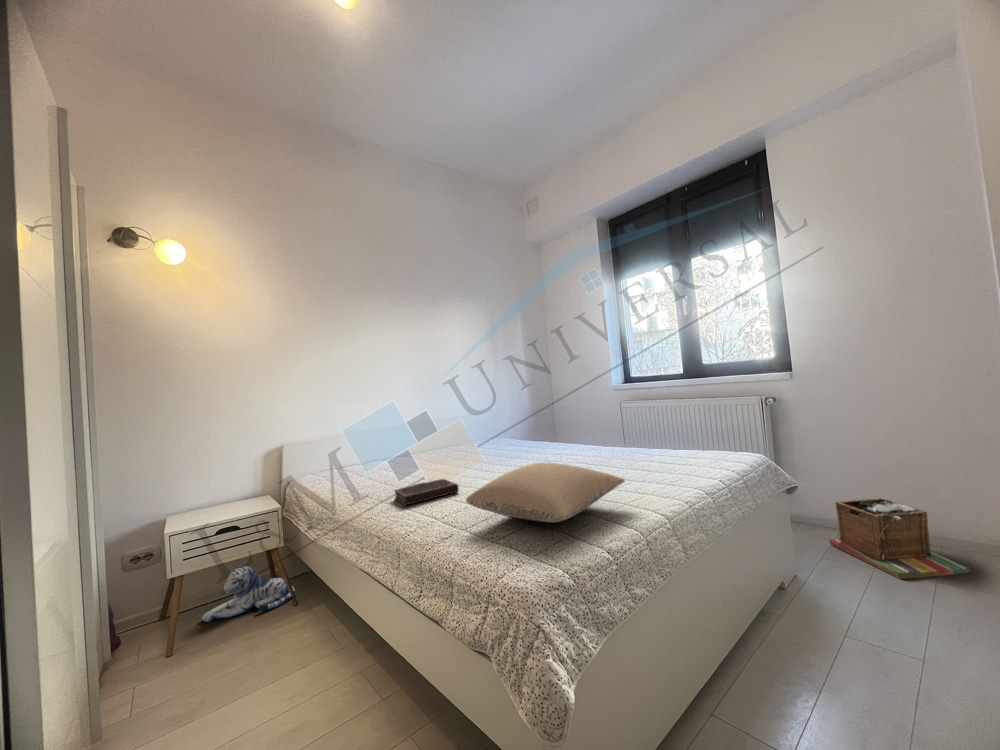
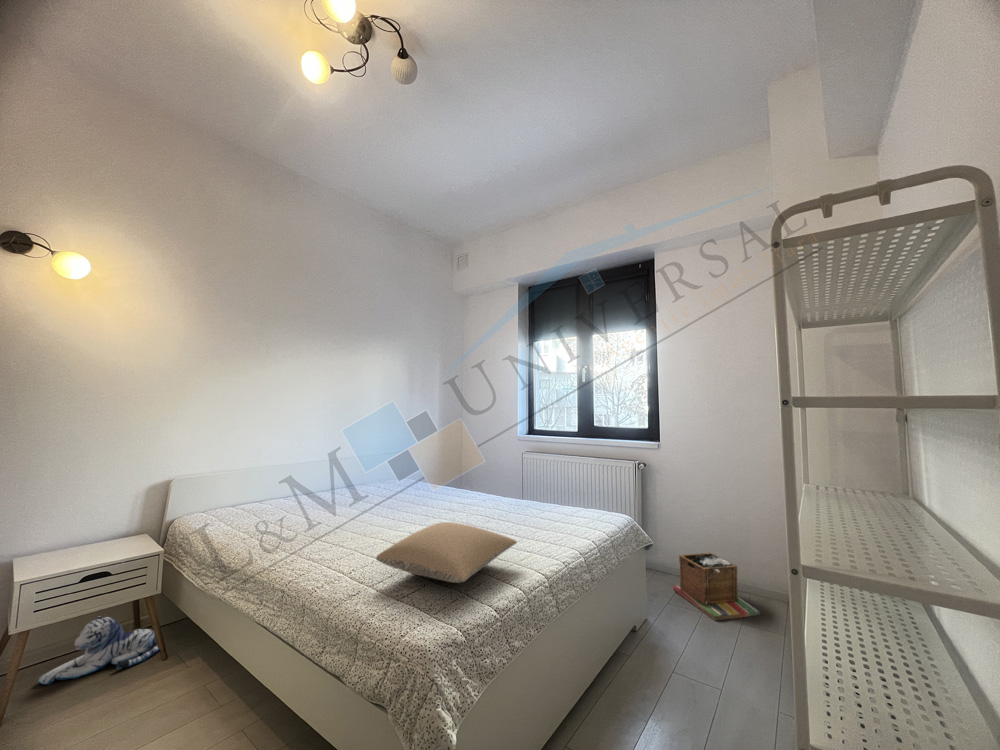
notebook: present [394,479,459,505] -> none [299,527,366,557]

